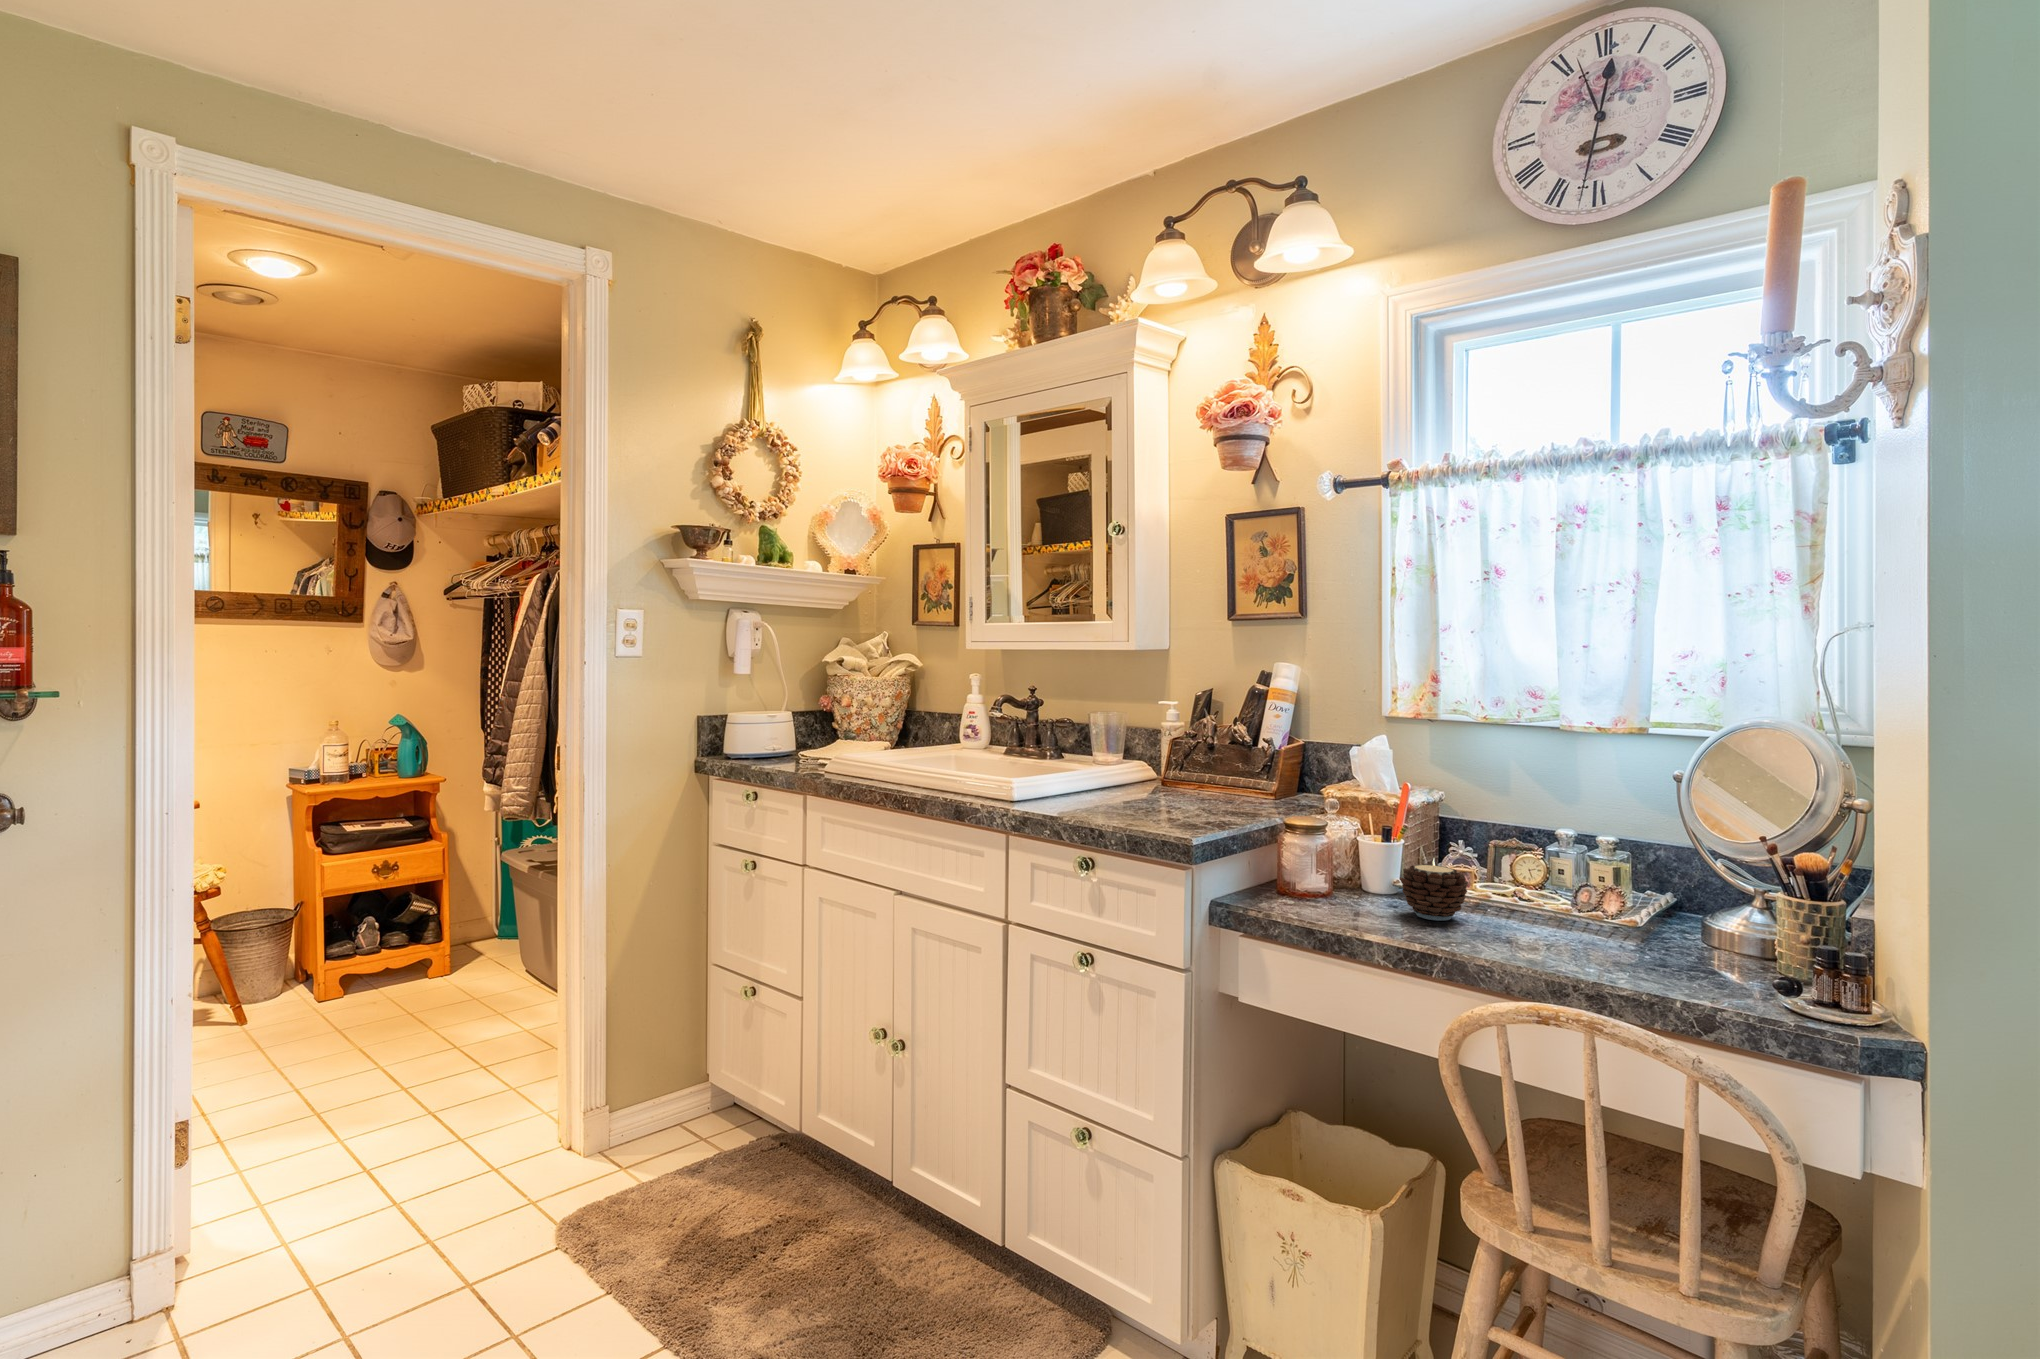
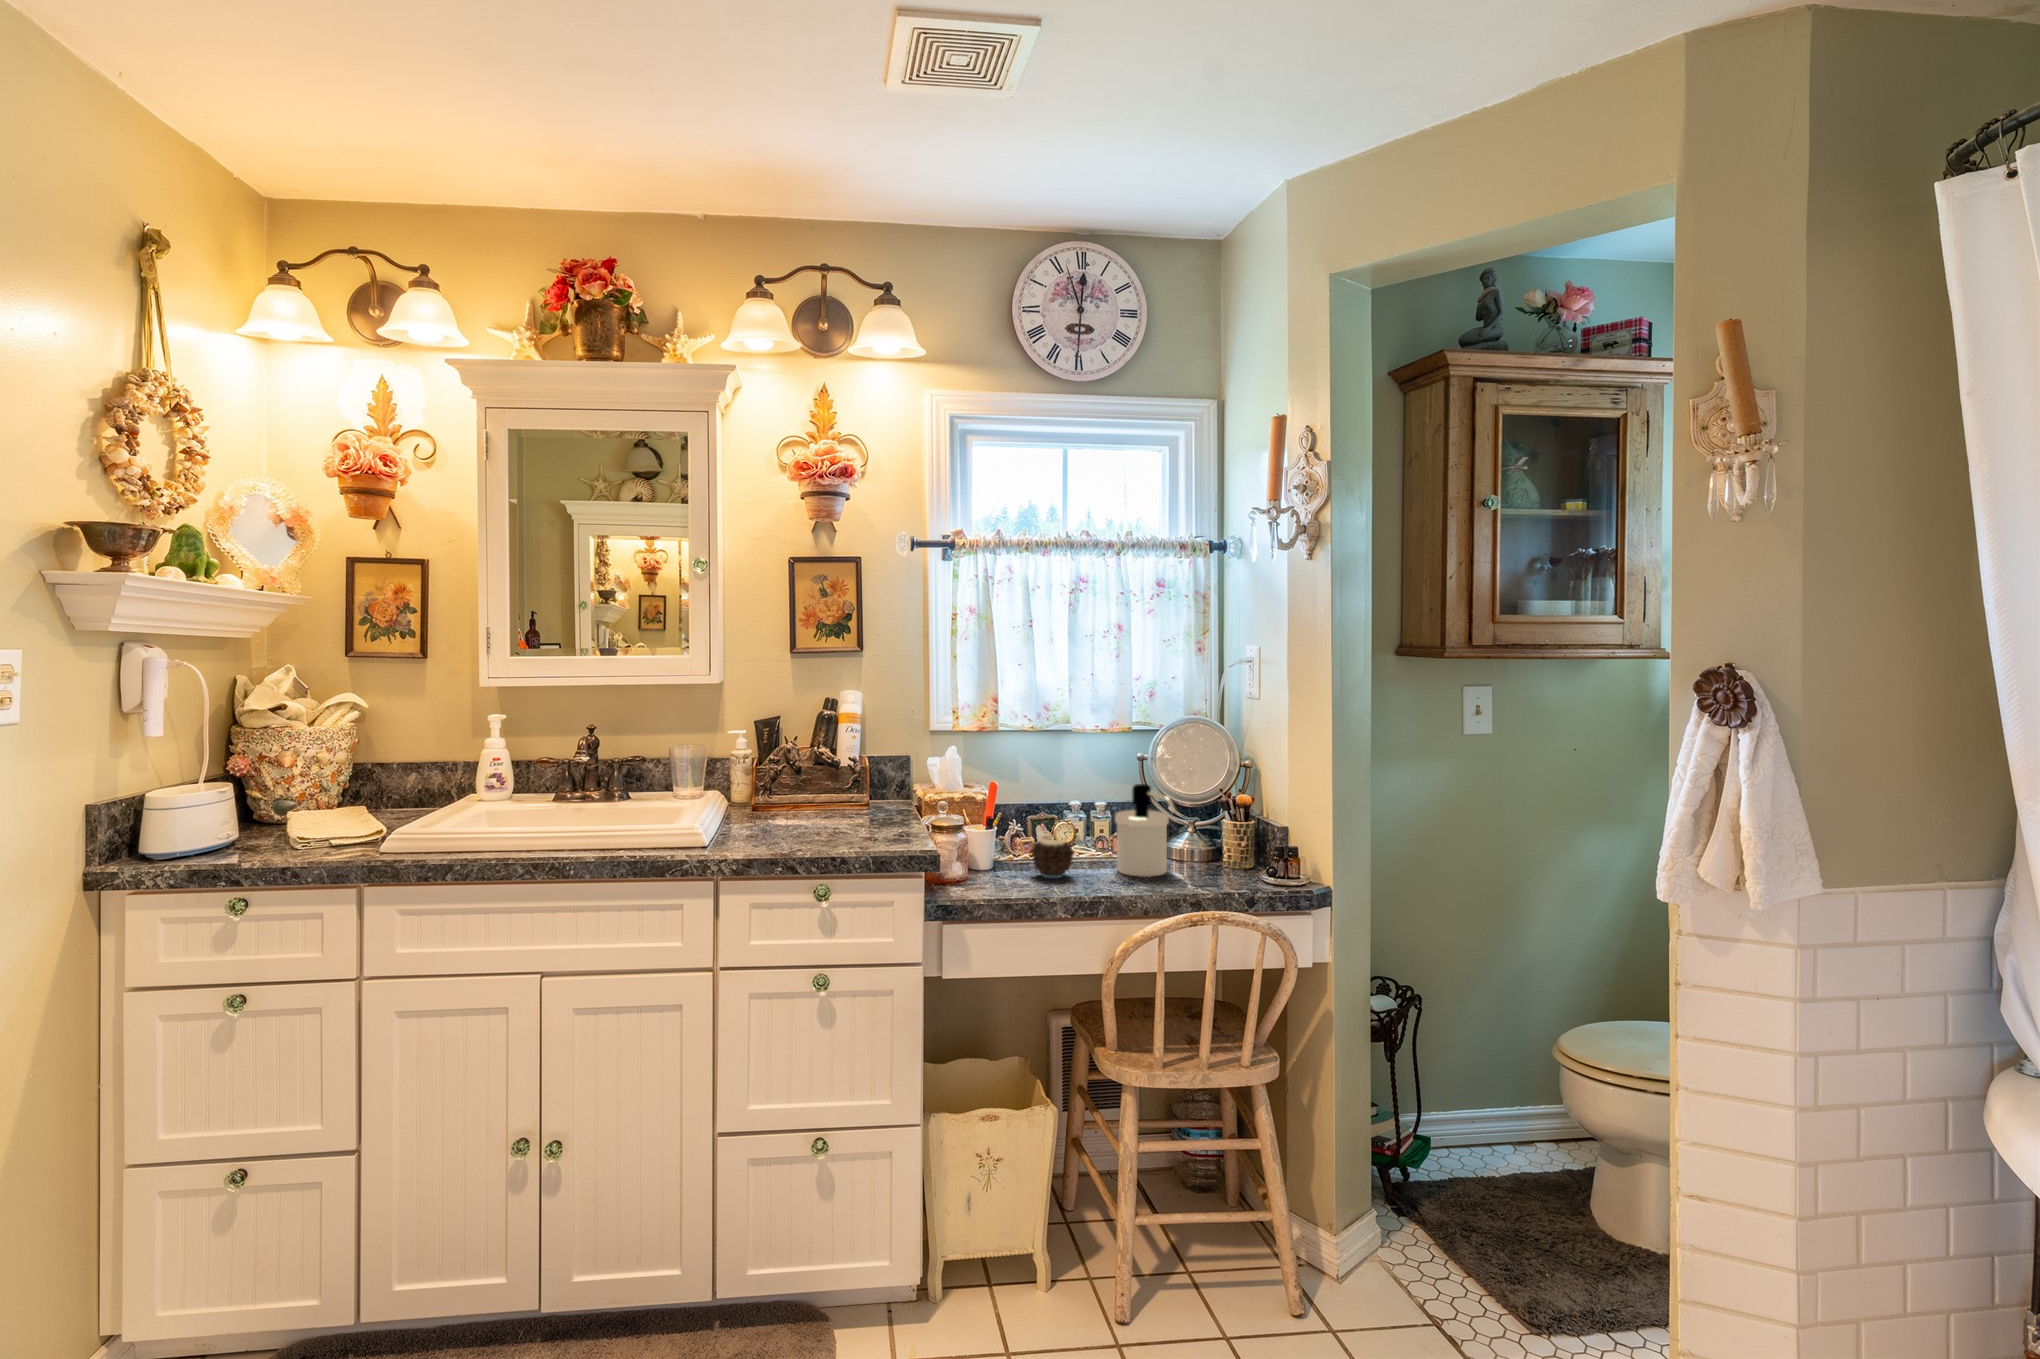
soap dispenser: none [1547,805,1646,954] -> present [1115,784,1175,877]

